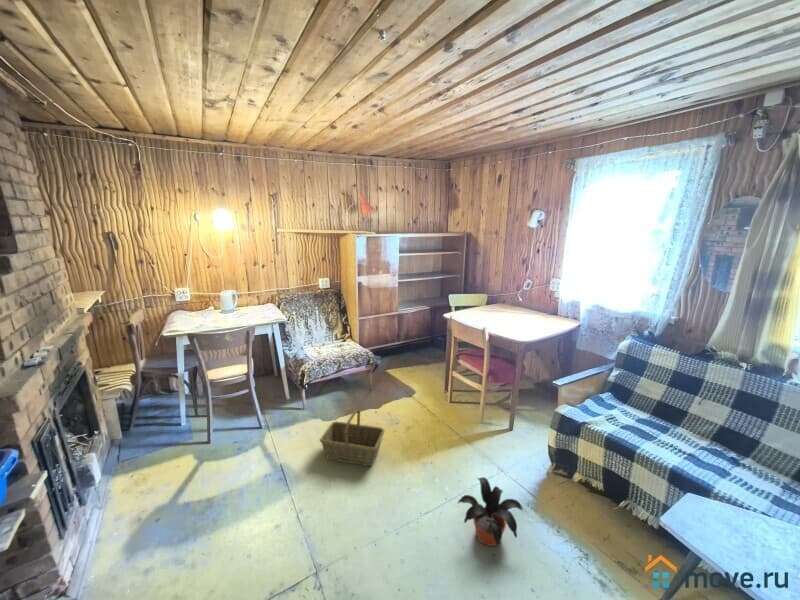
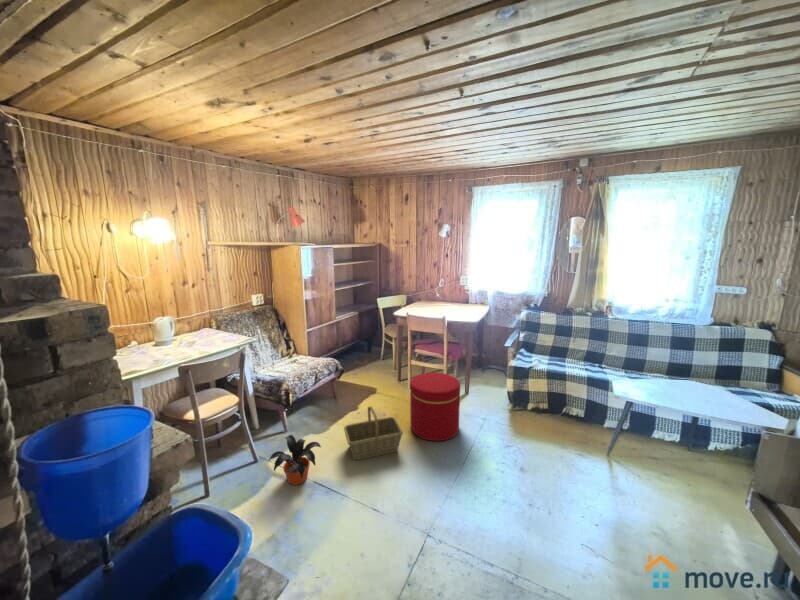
ottoman: none [404,390,464,476] -> present [410,372,460,441]
potted plant: present [458,477,522,547] -> present [269,435,321,485]

